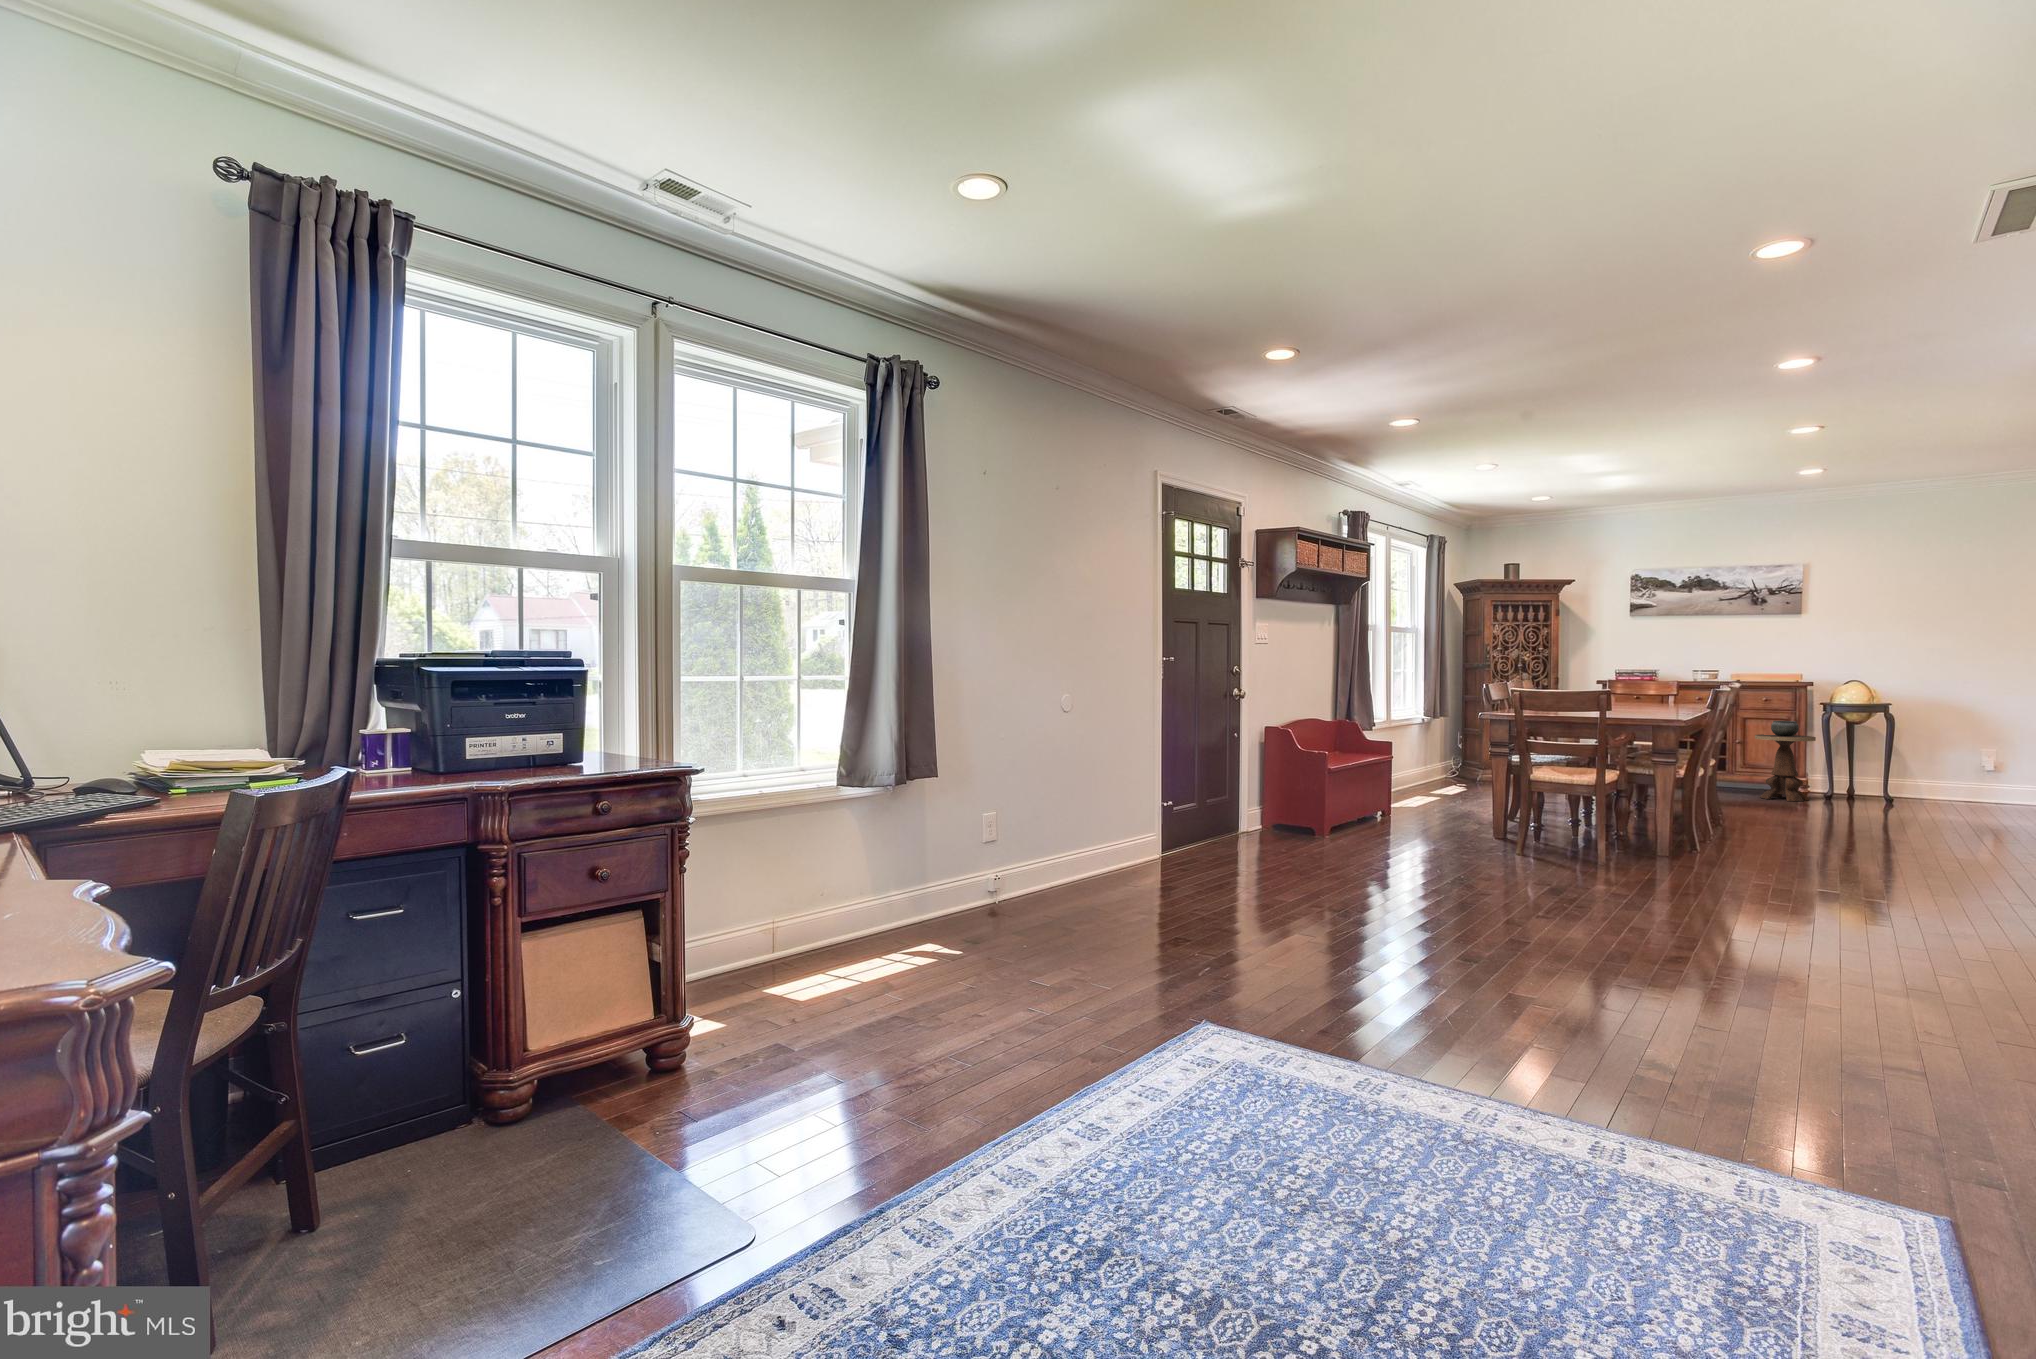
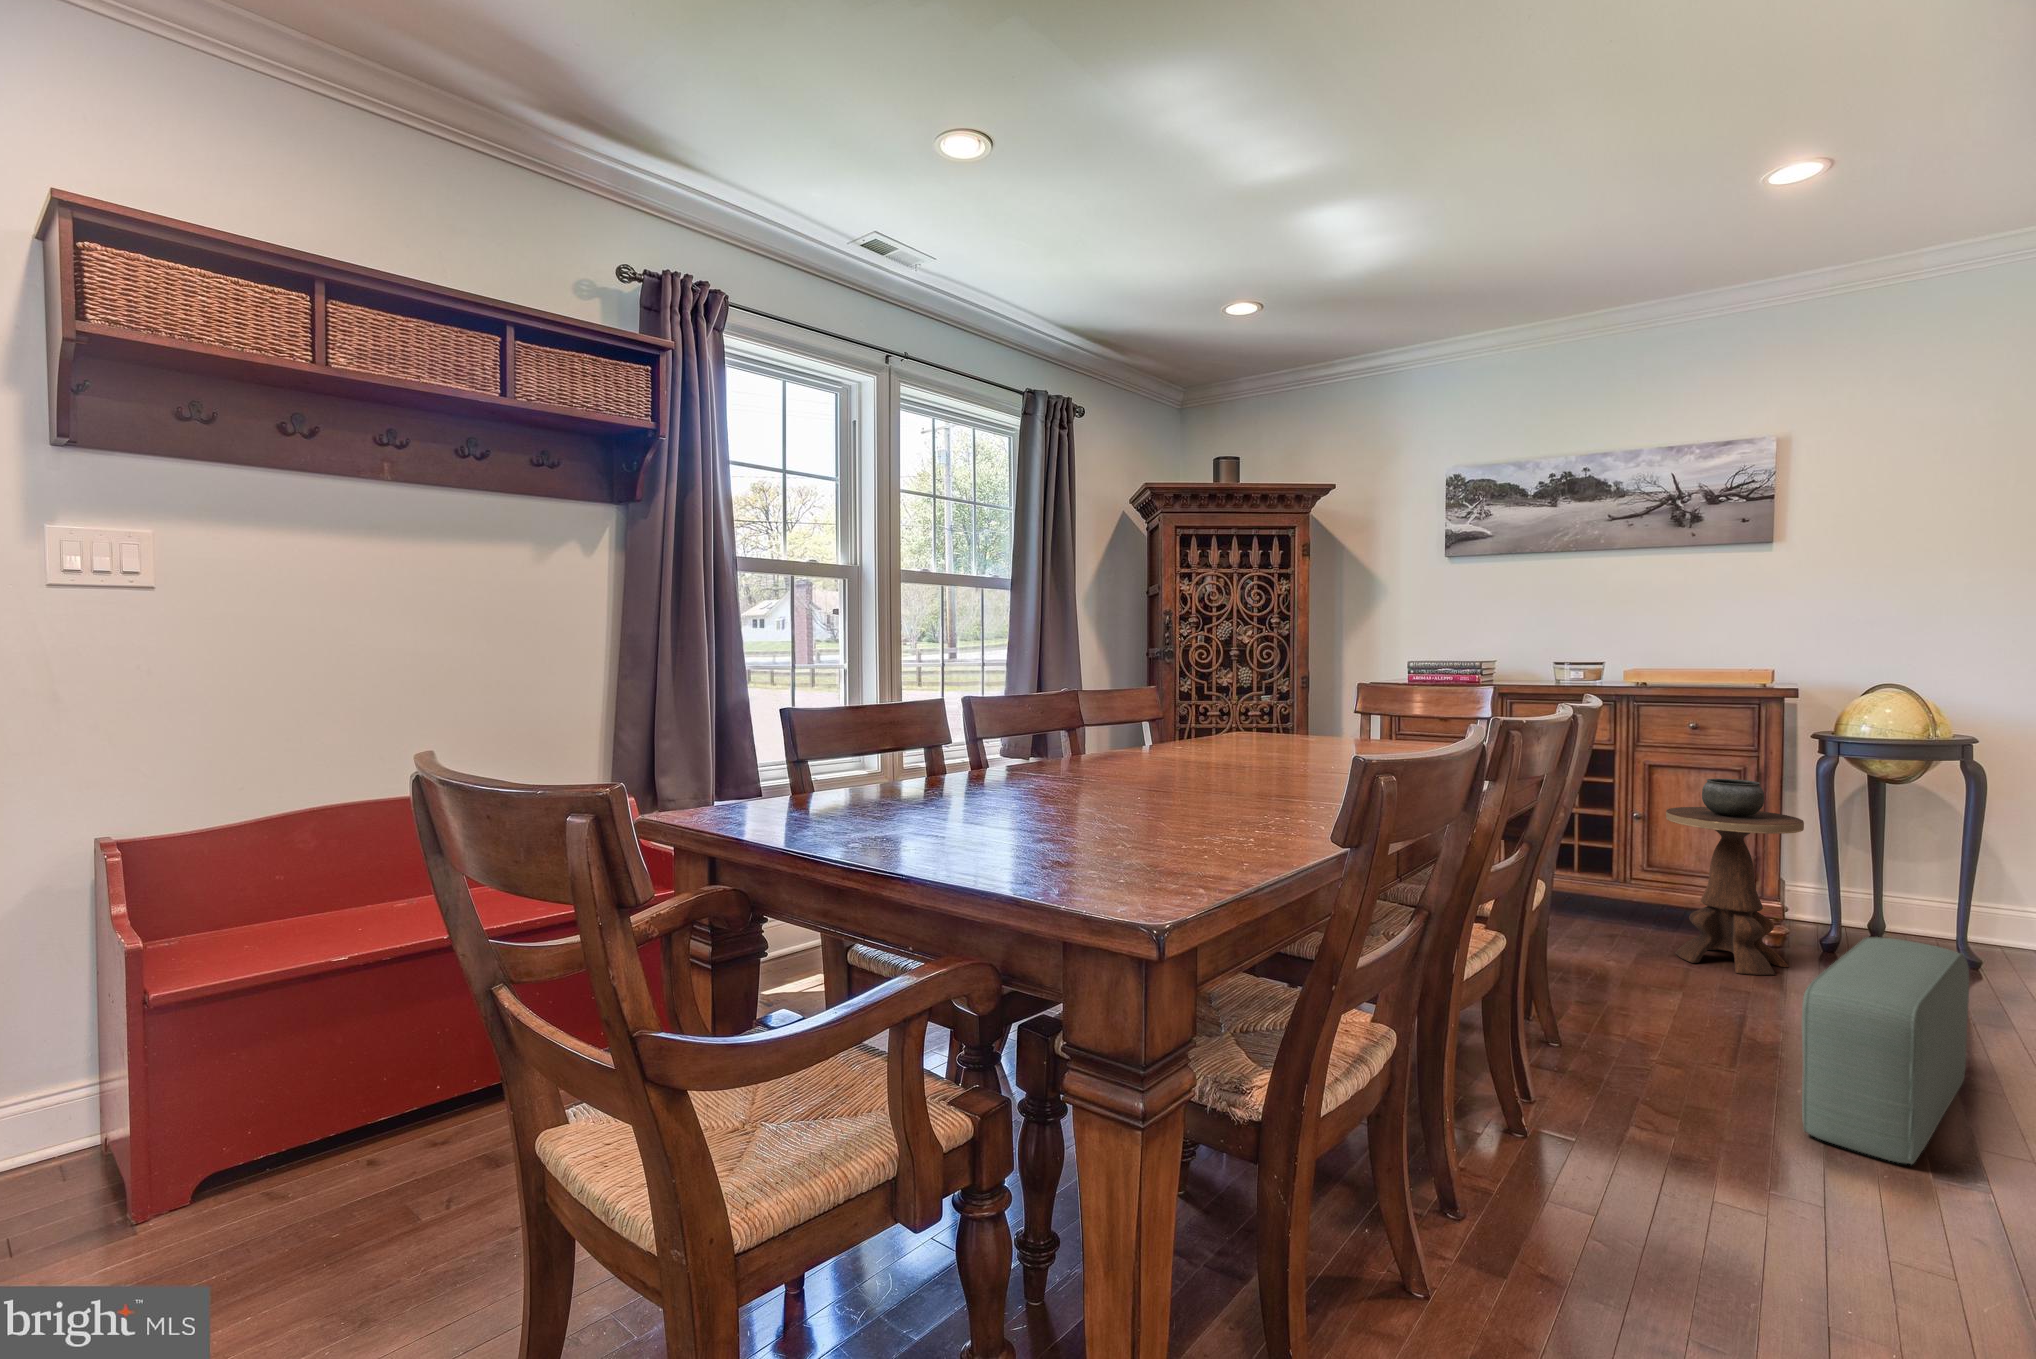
pouf: none [1812,768,1872,826] -> present [1802,937,1969,1164]

